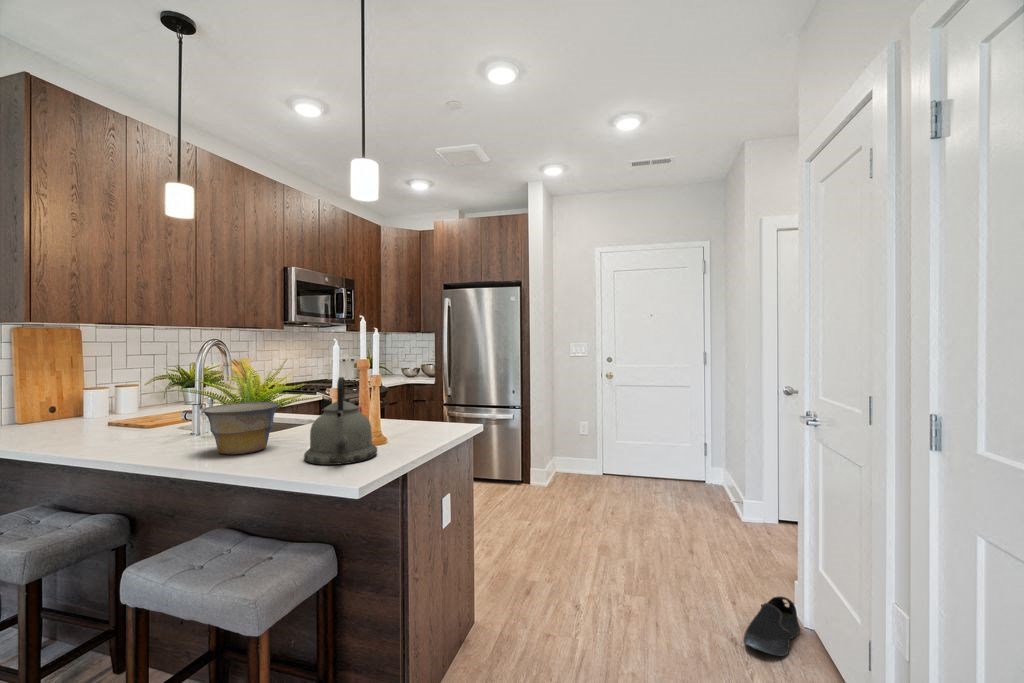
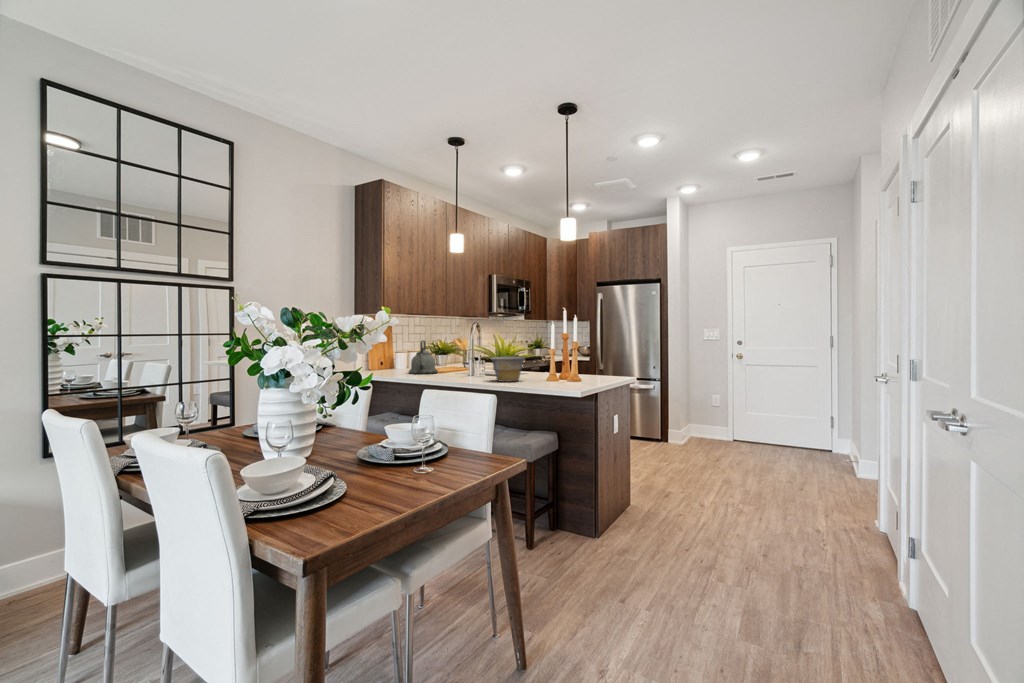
kettle: present [304,377,377,465] -> present [409,341,438,374]
shoe: present [743,596,800,656] -> none [822,507,873,538]

